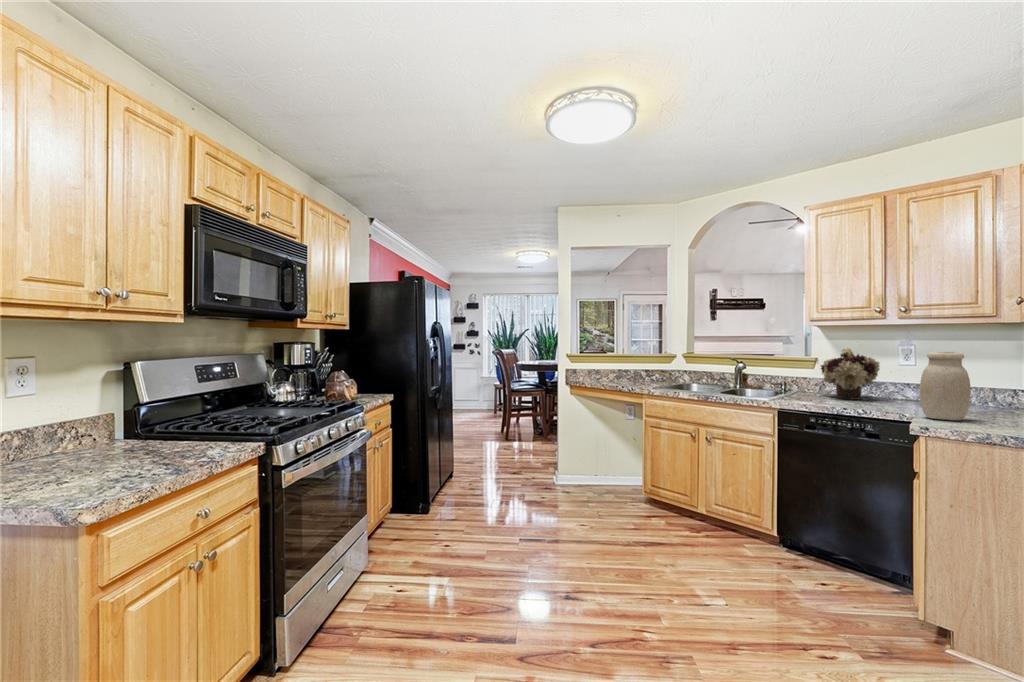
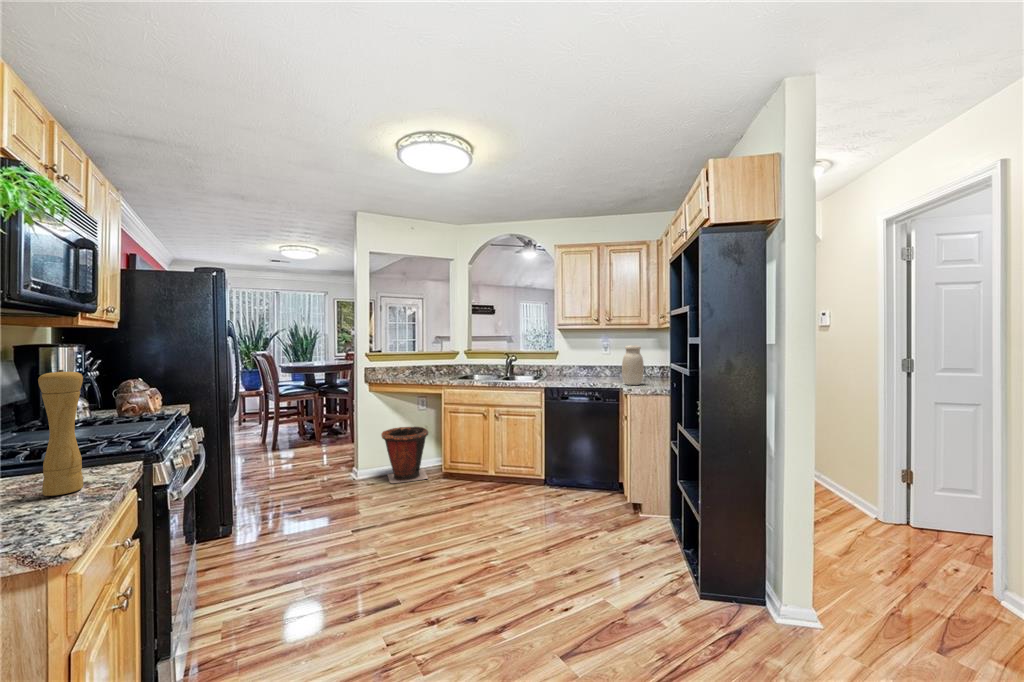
flower arrangement: present [821,348,880,400] -> none [561,344,594,378]
pepper mill: none [173,361,204,460] -> present [38,370,83,496]
waste bin: none [579,437,630,501] -> present [381,427,428,483]

